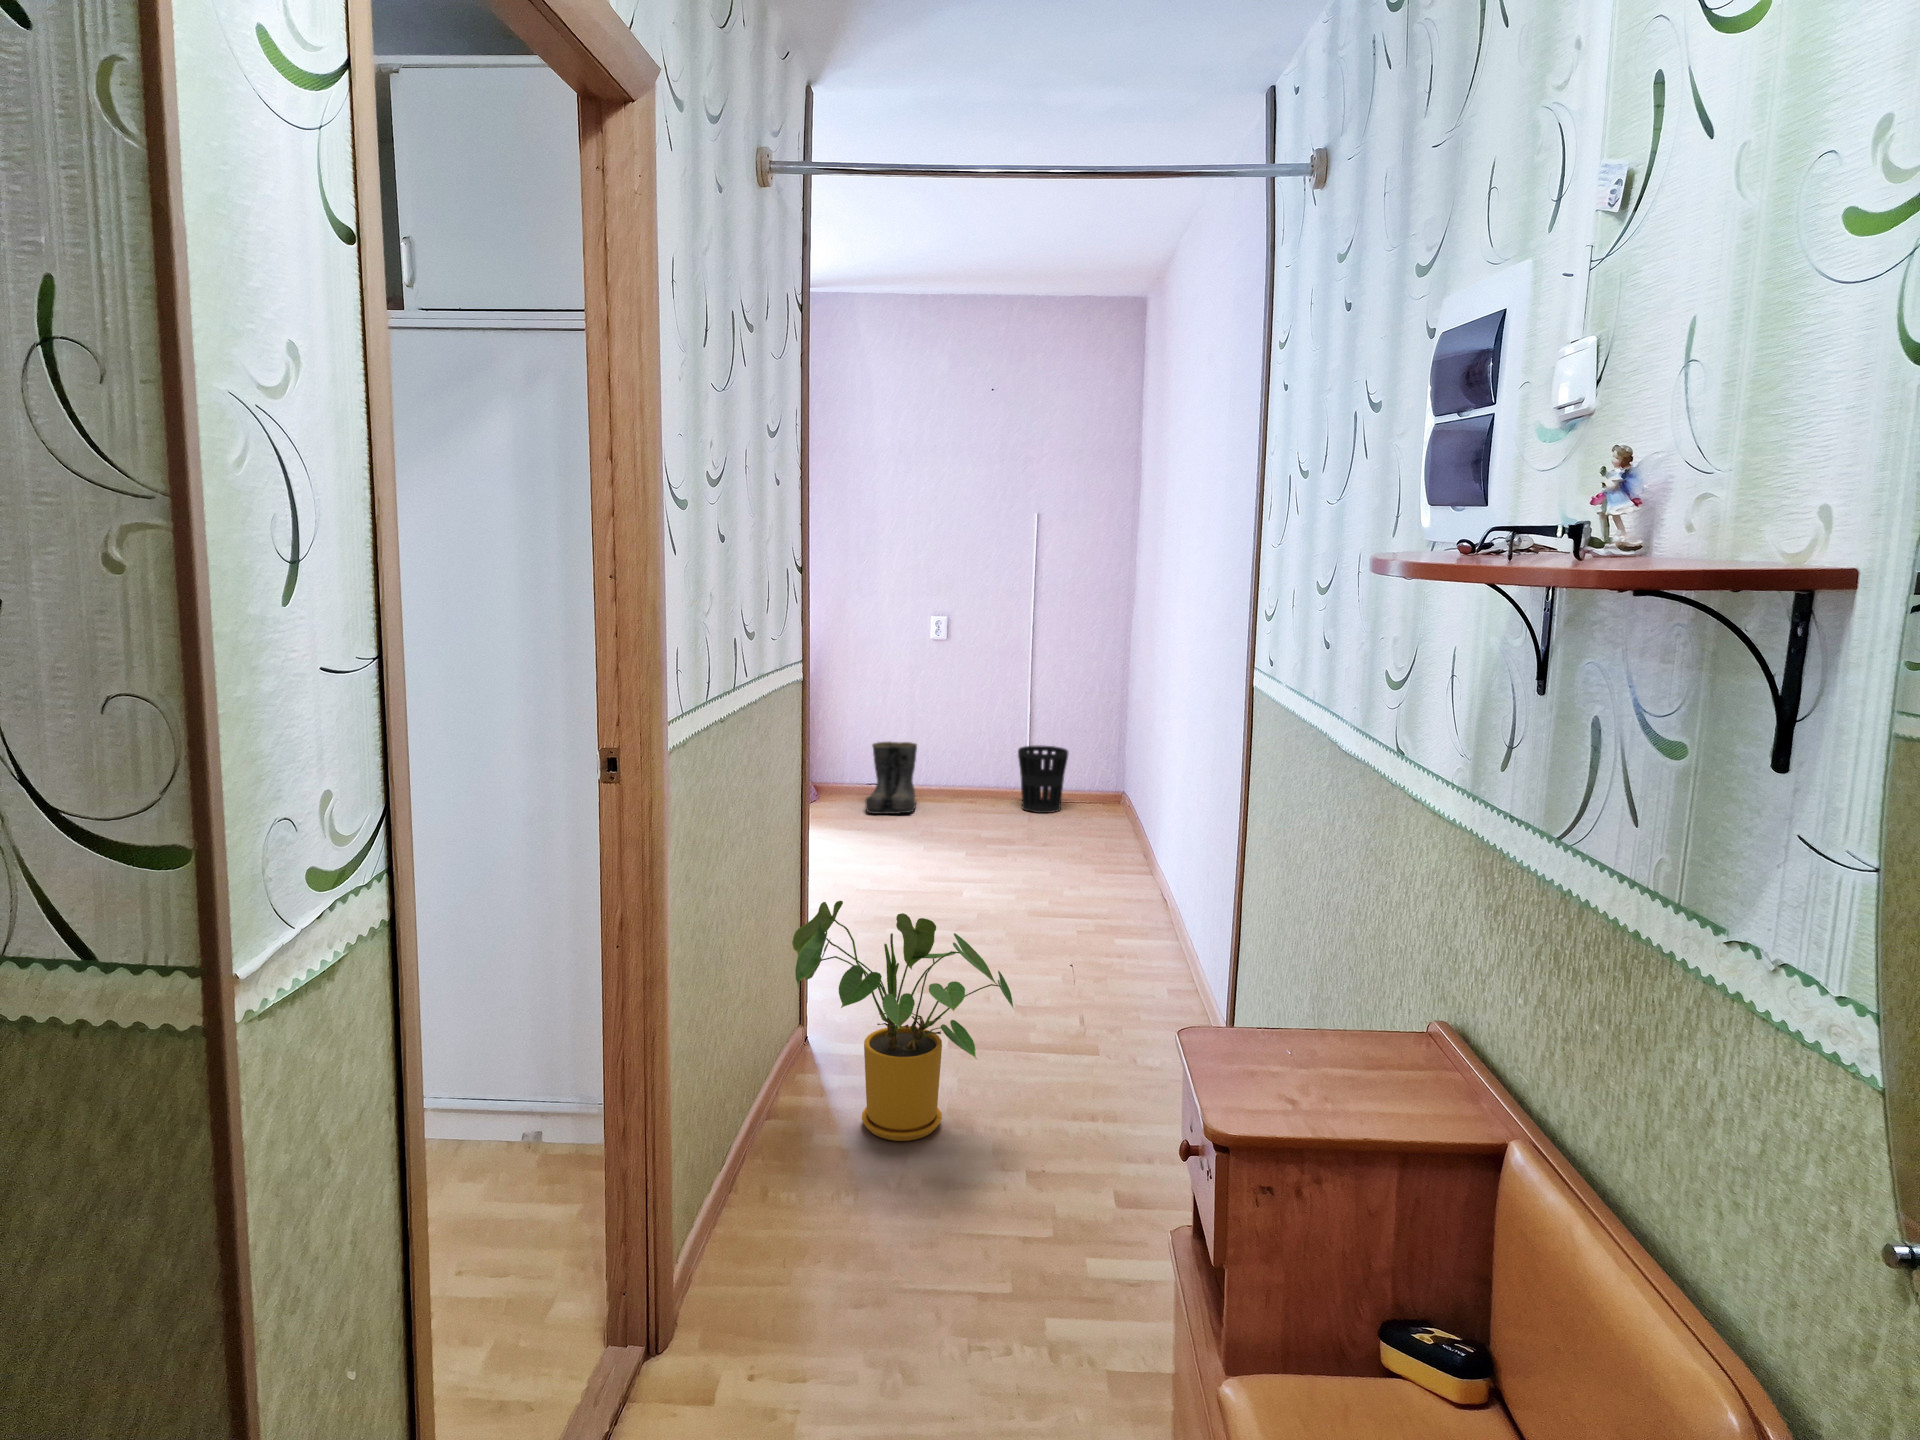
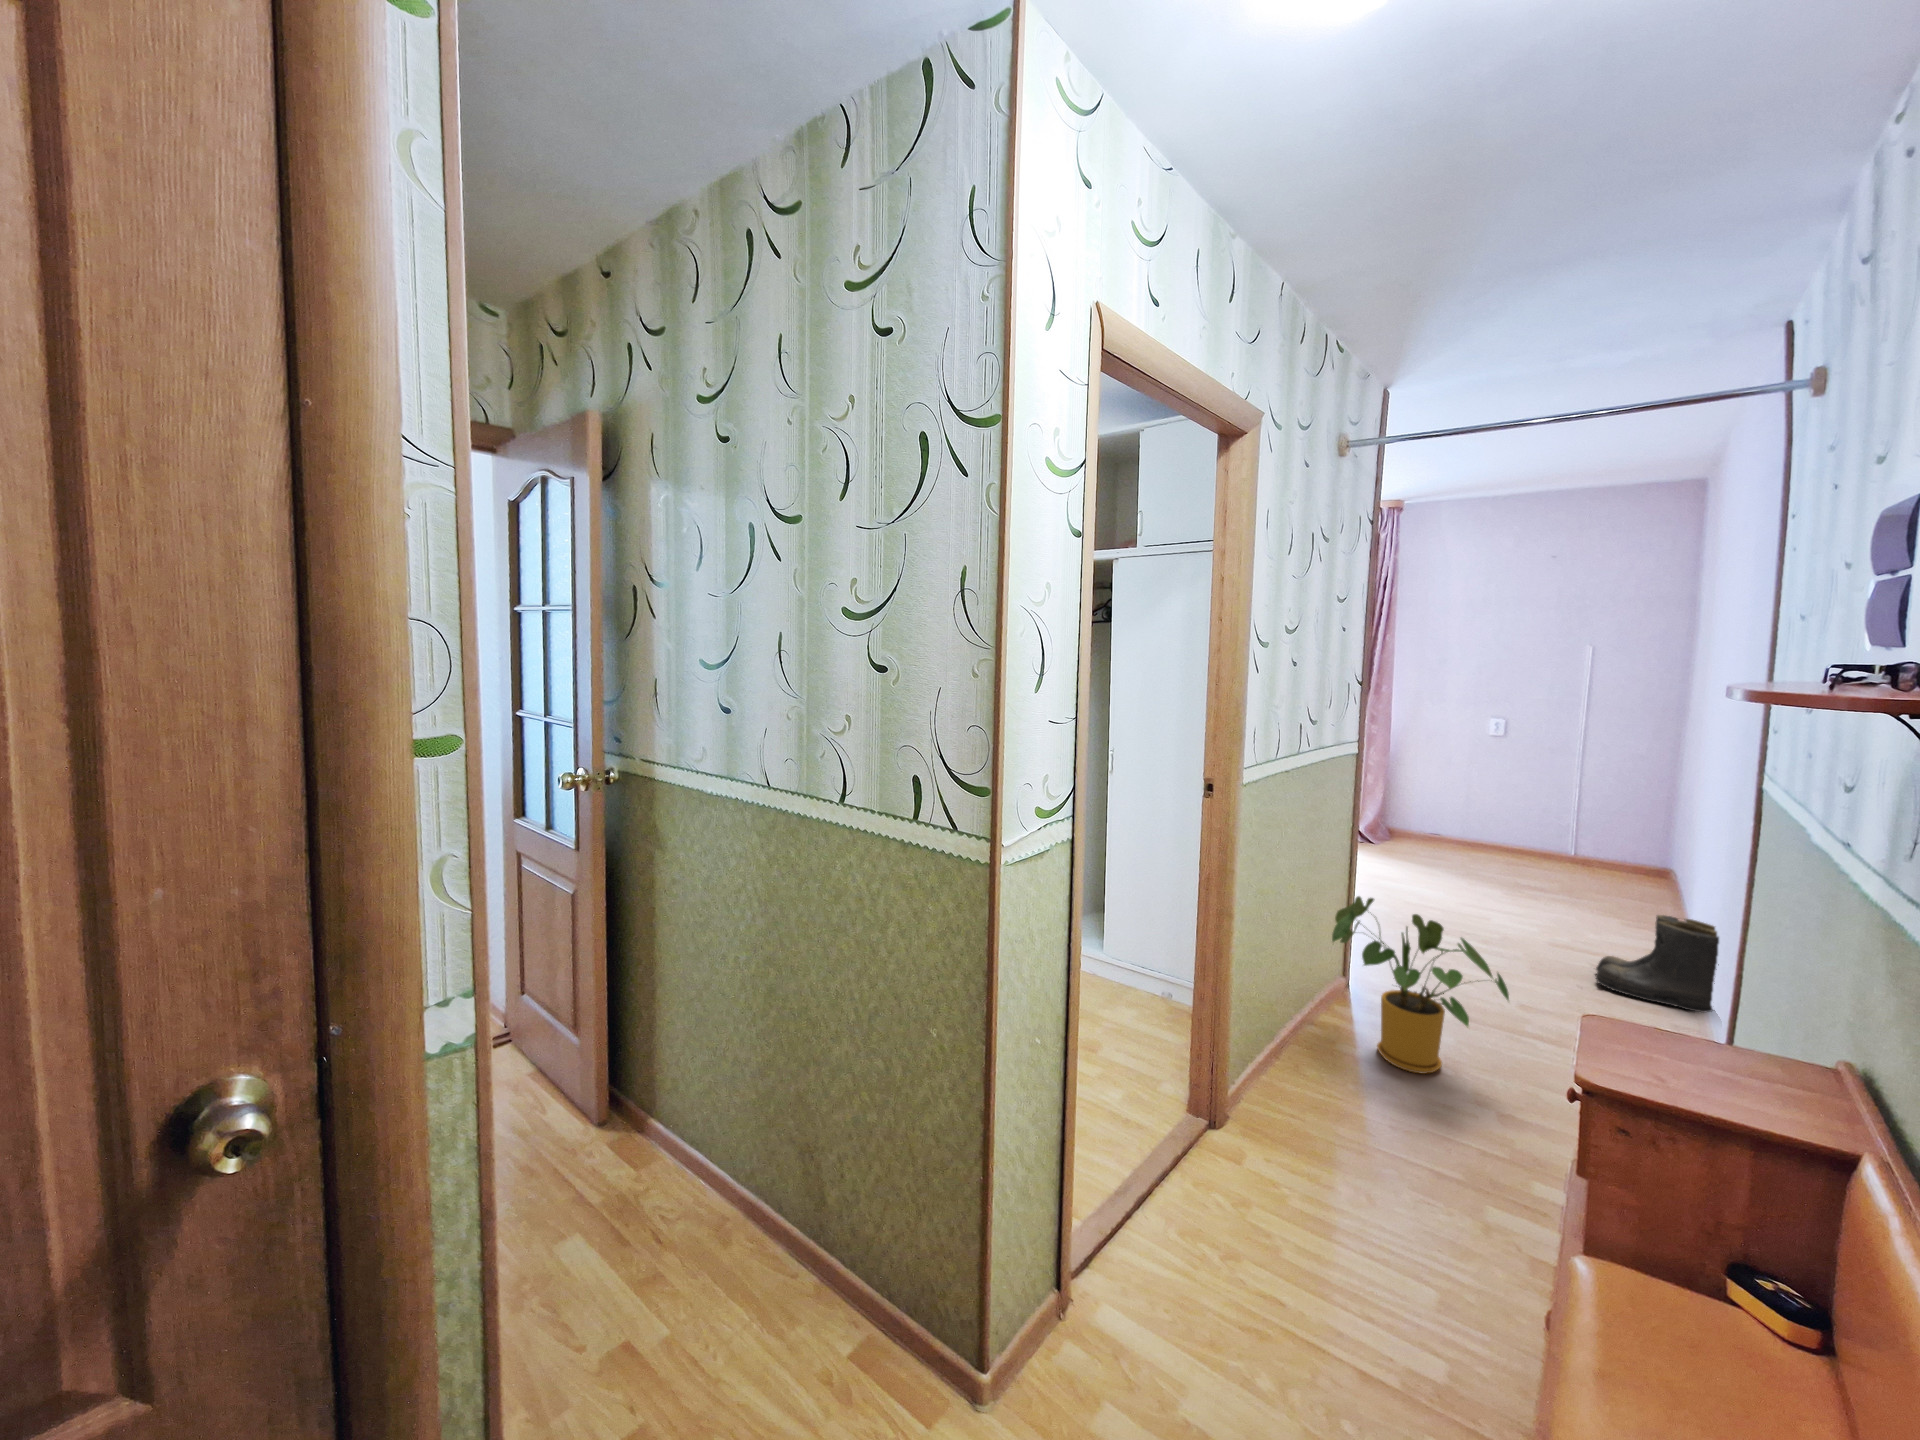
boots: present [865,742,917,814] -> present [1596,915,1719,1012]
wastebasket: present [1018,745,1068,813] -> none [1571,821,1625,876]

